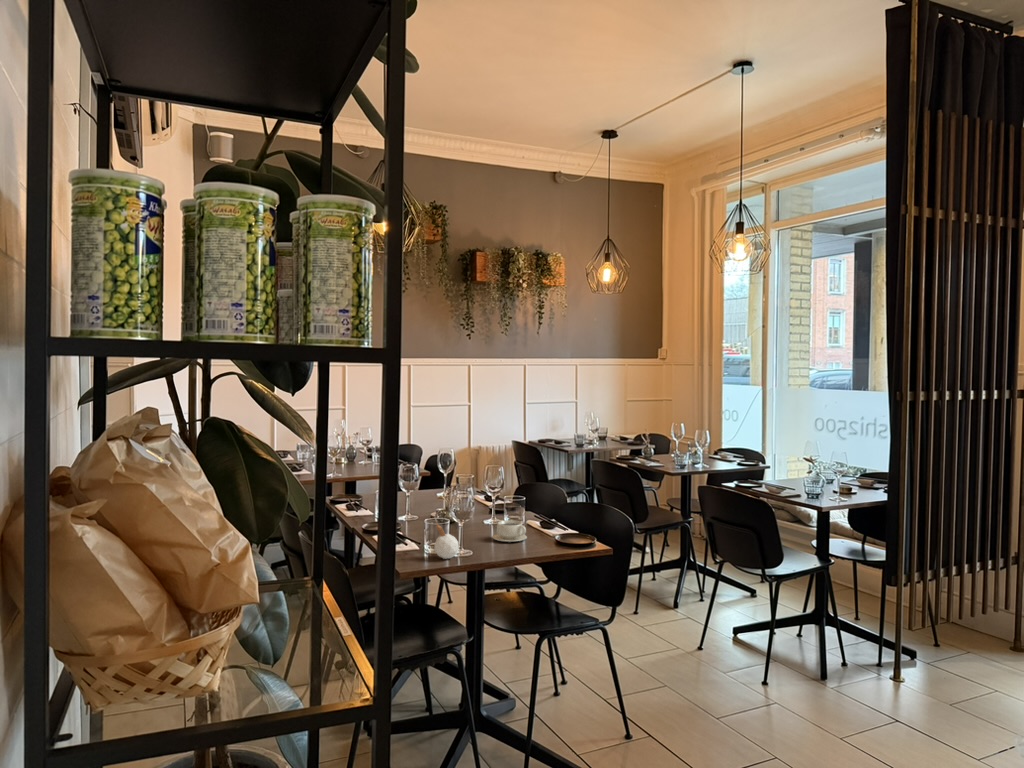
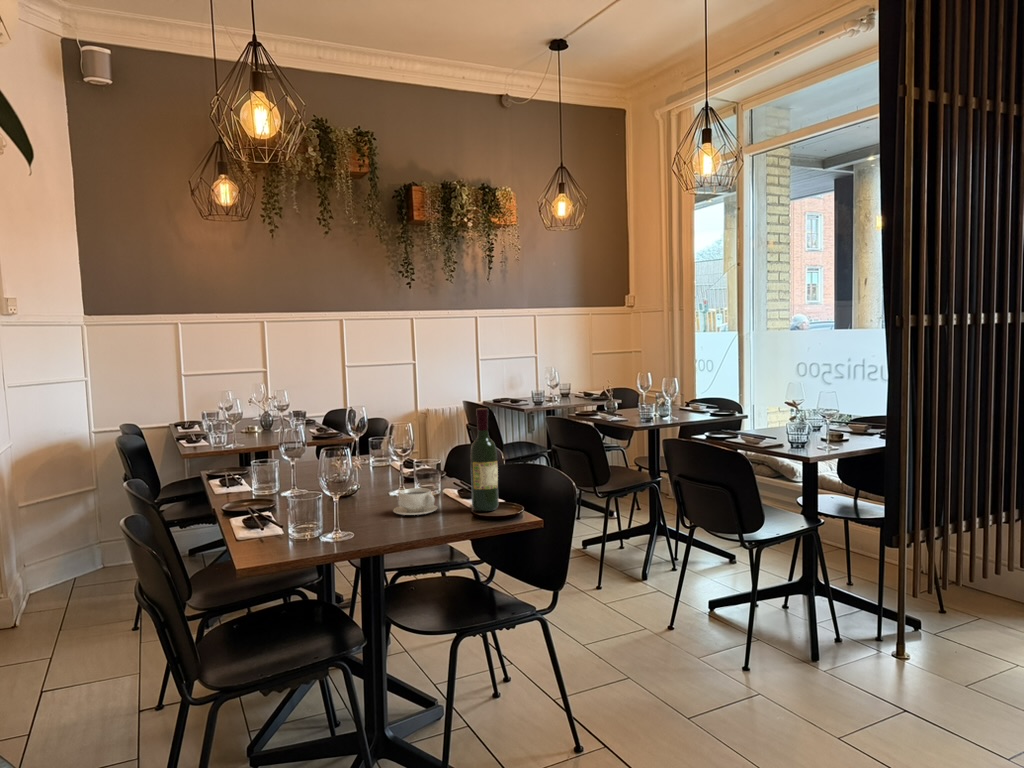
wine bottle: none [554,460,575,541] -> present [470,408,499,512]
candle: present [435,521,459,559] -> none [304,487,337,542]

